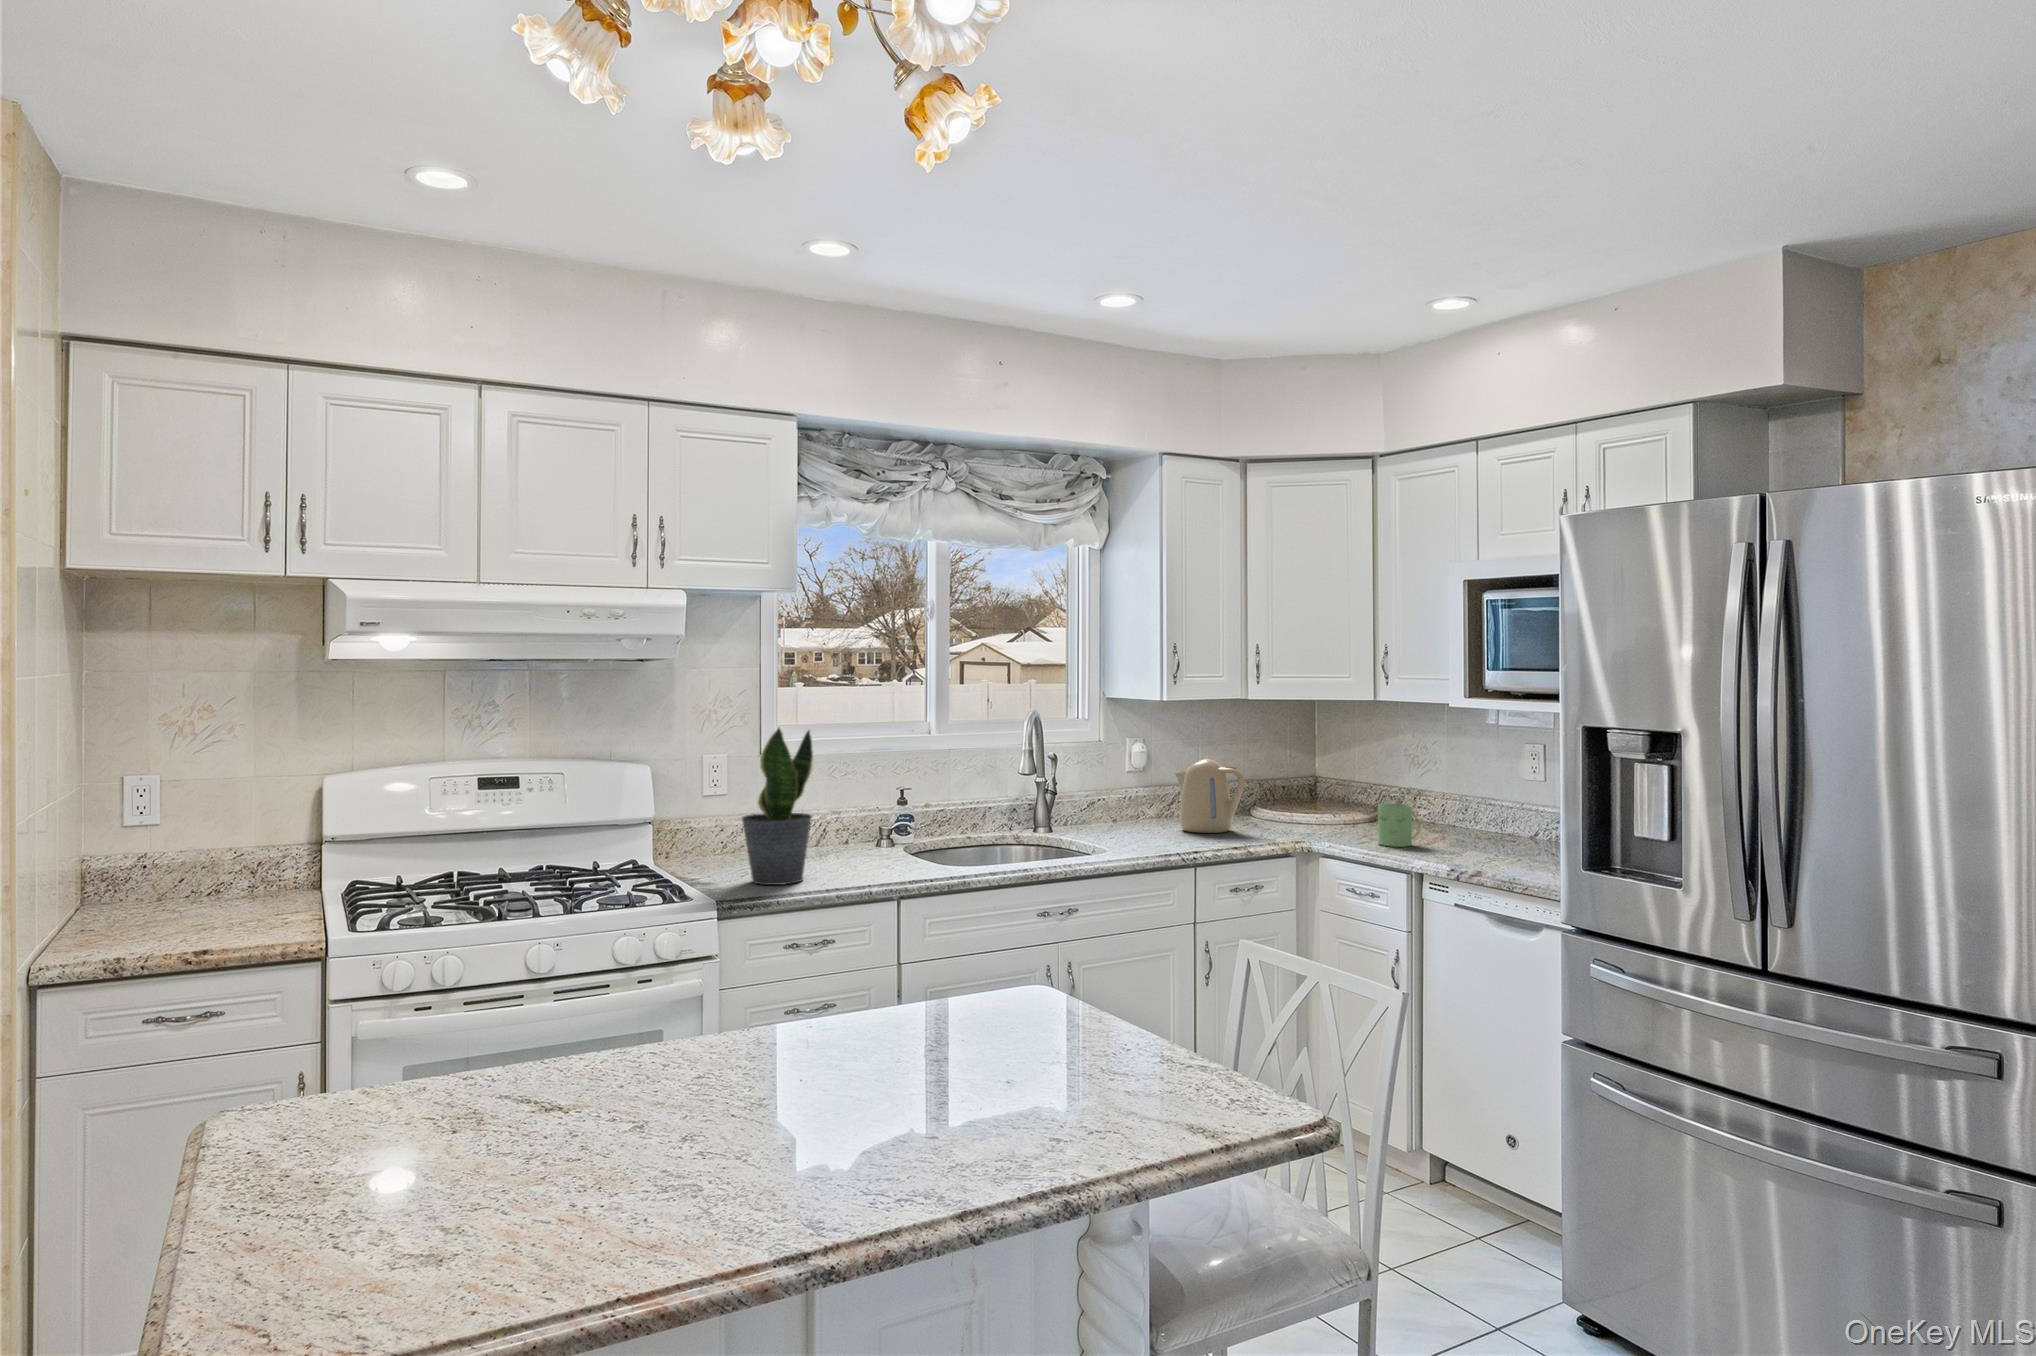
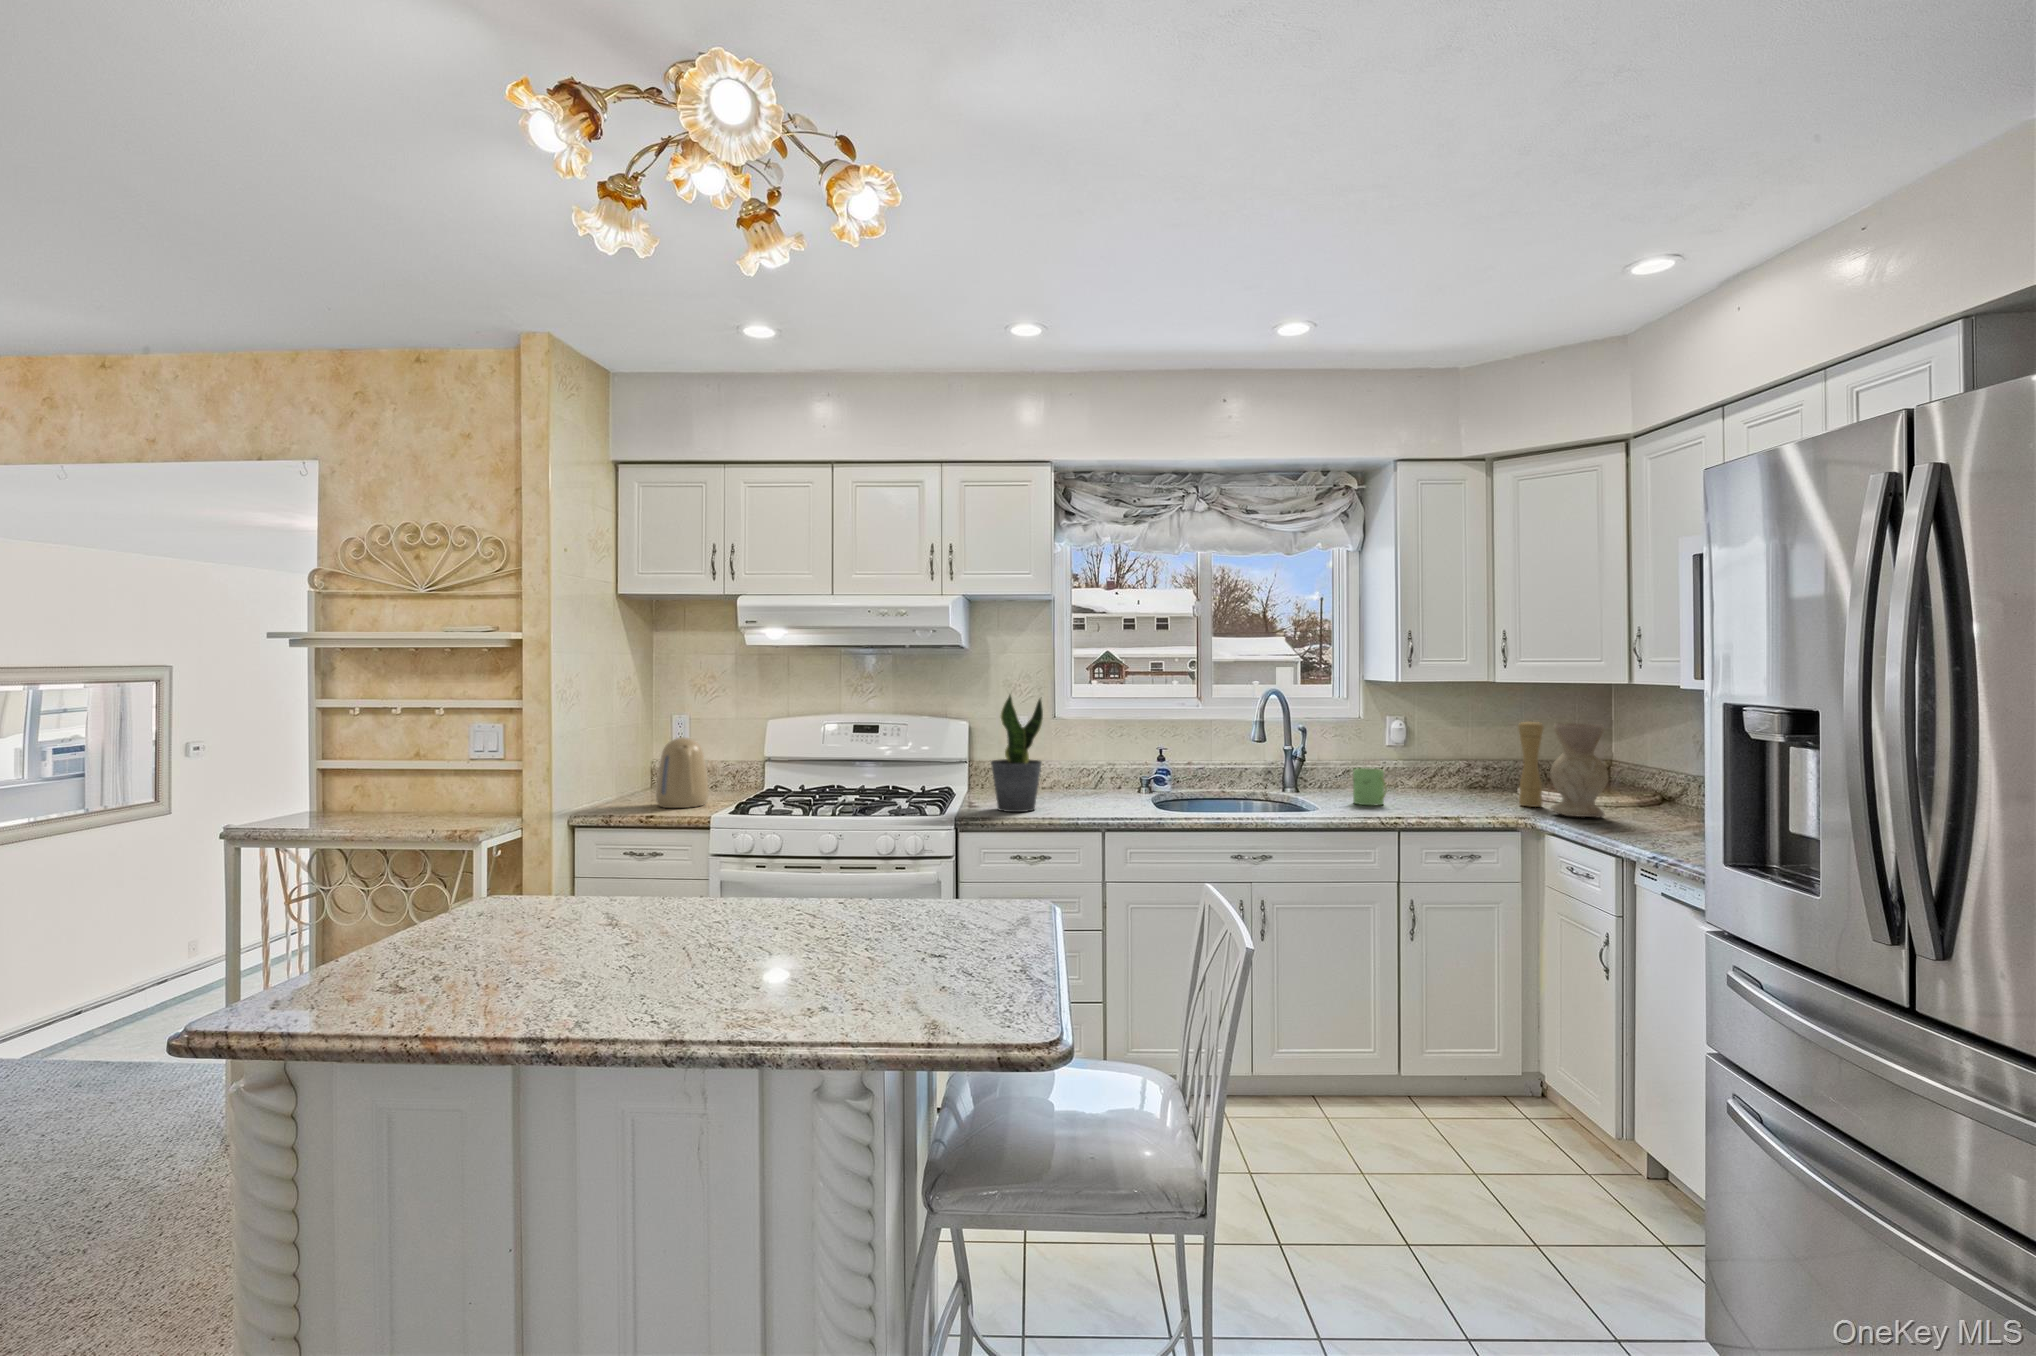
pepper mill: none [1270,740,1293,829] -> present [1518,721,1543,807]
vase: none [1310,742,1360,836] -> present [1550,723,1608,818]
kettle: present [1175,759,1245,833] -> present [656,737,709,808]
mug: present [1378,803,1420,847] -> present [1353,768,1386,805]

